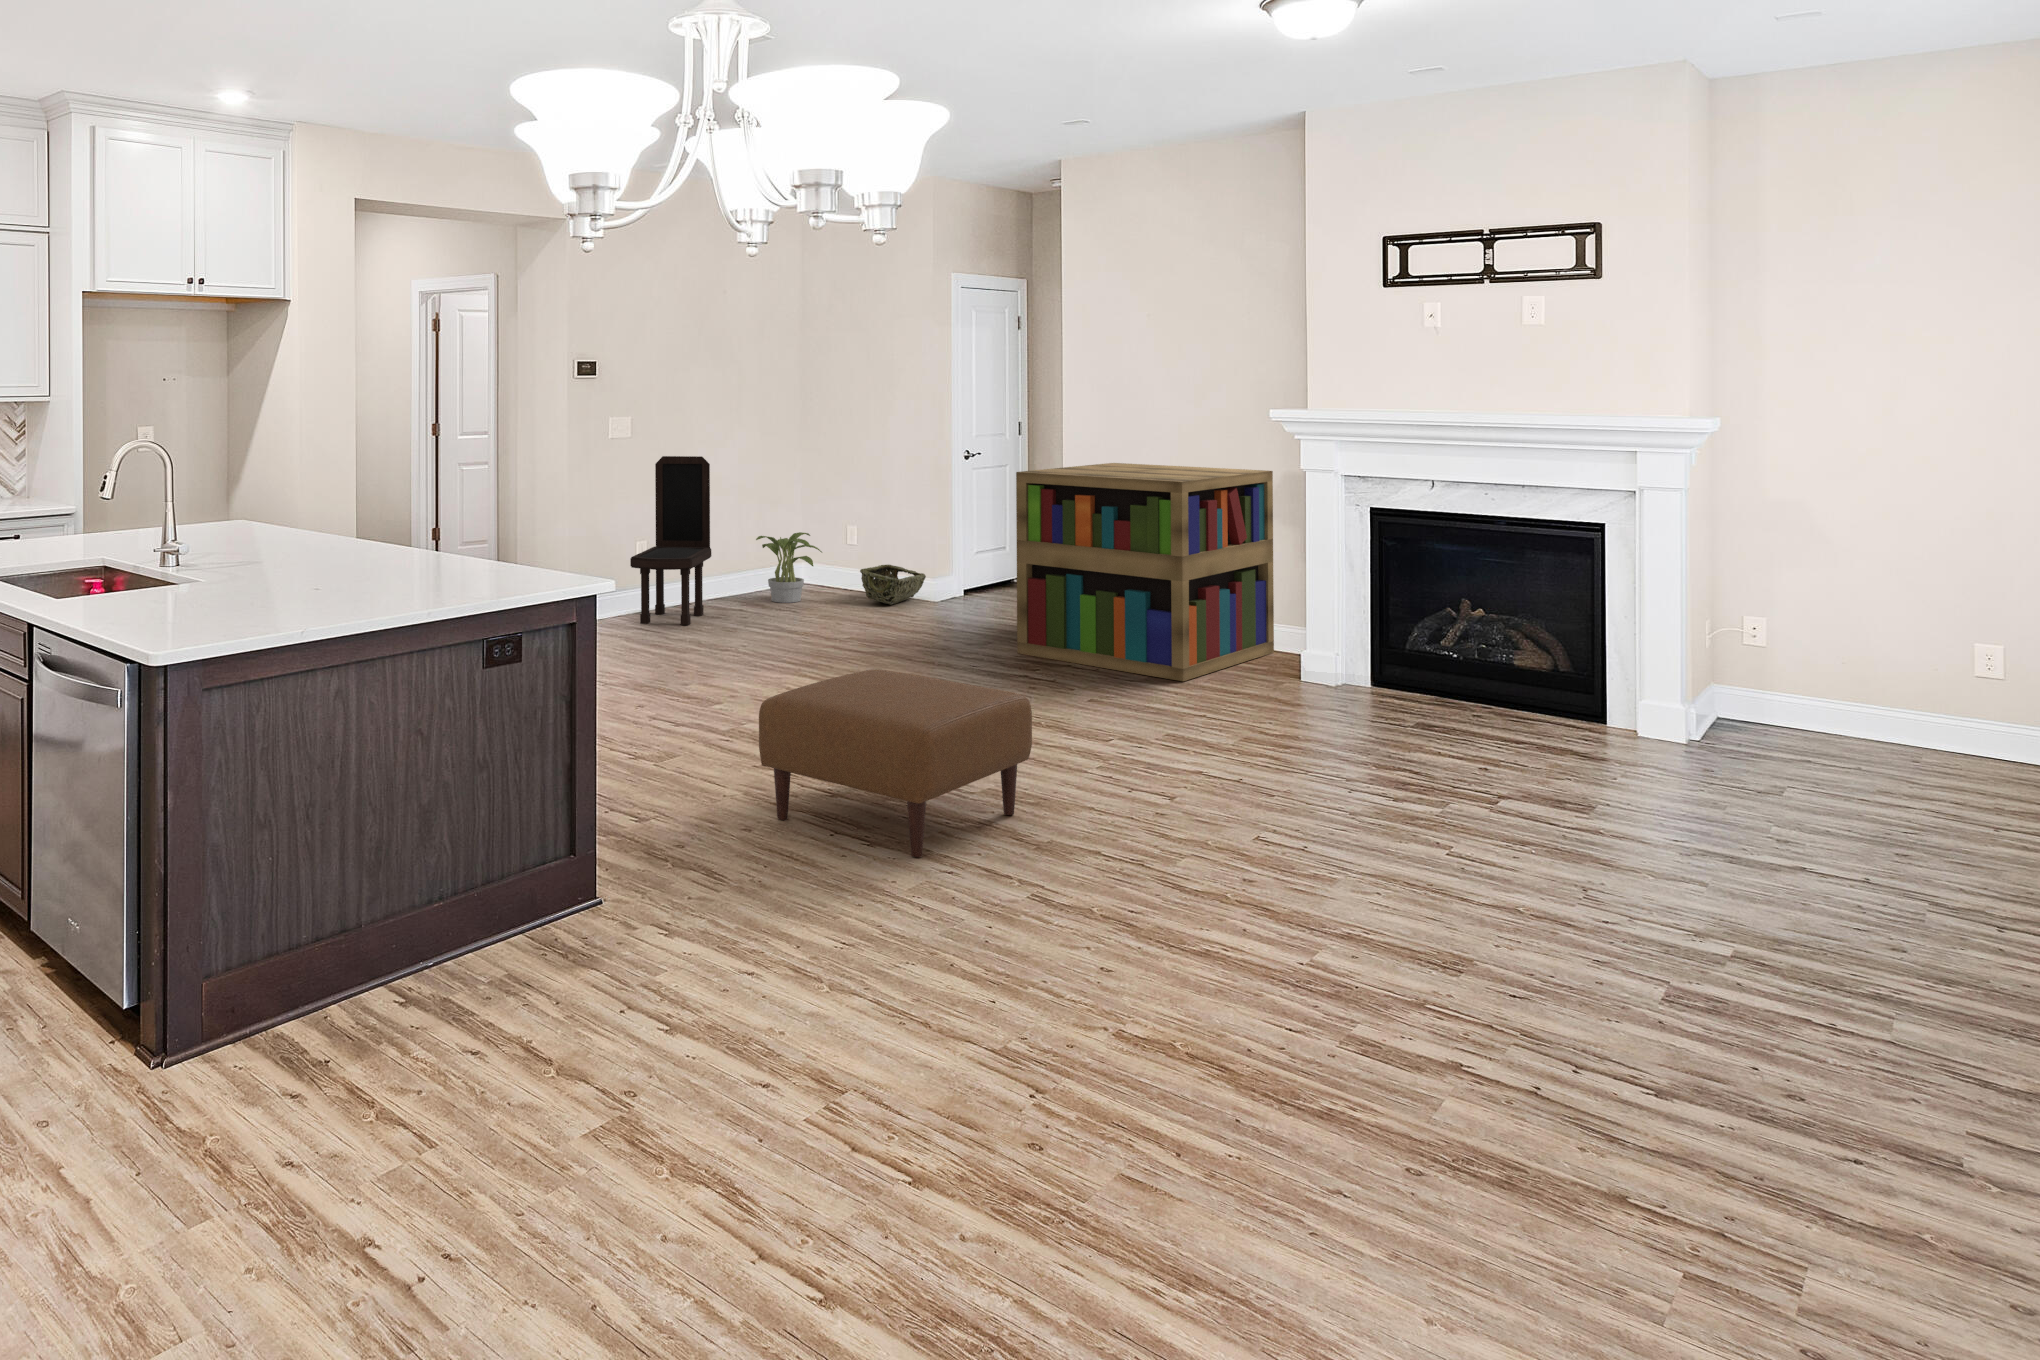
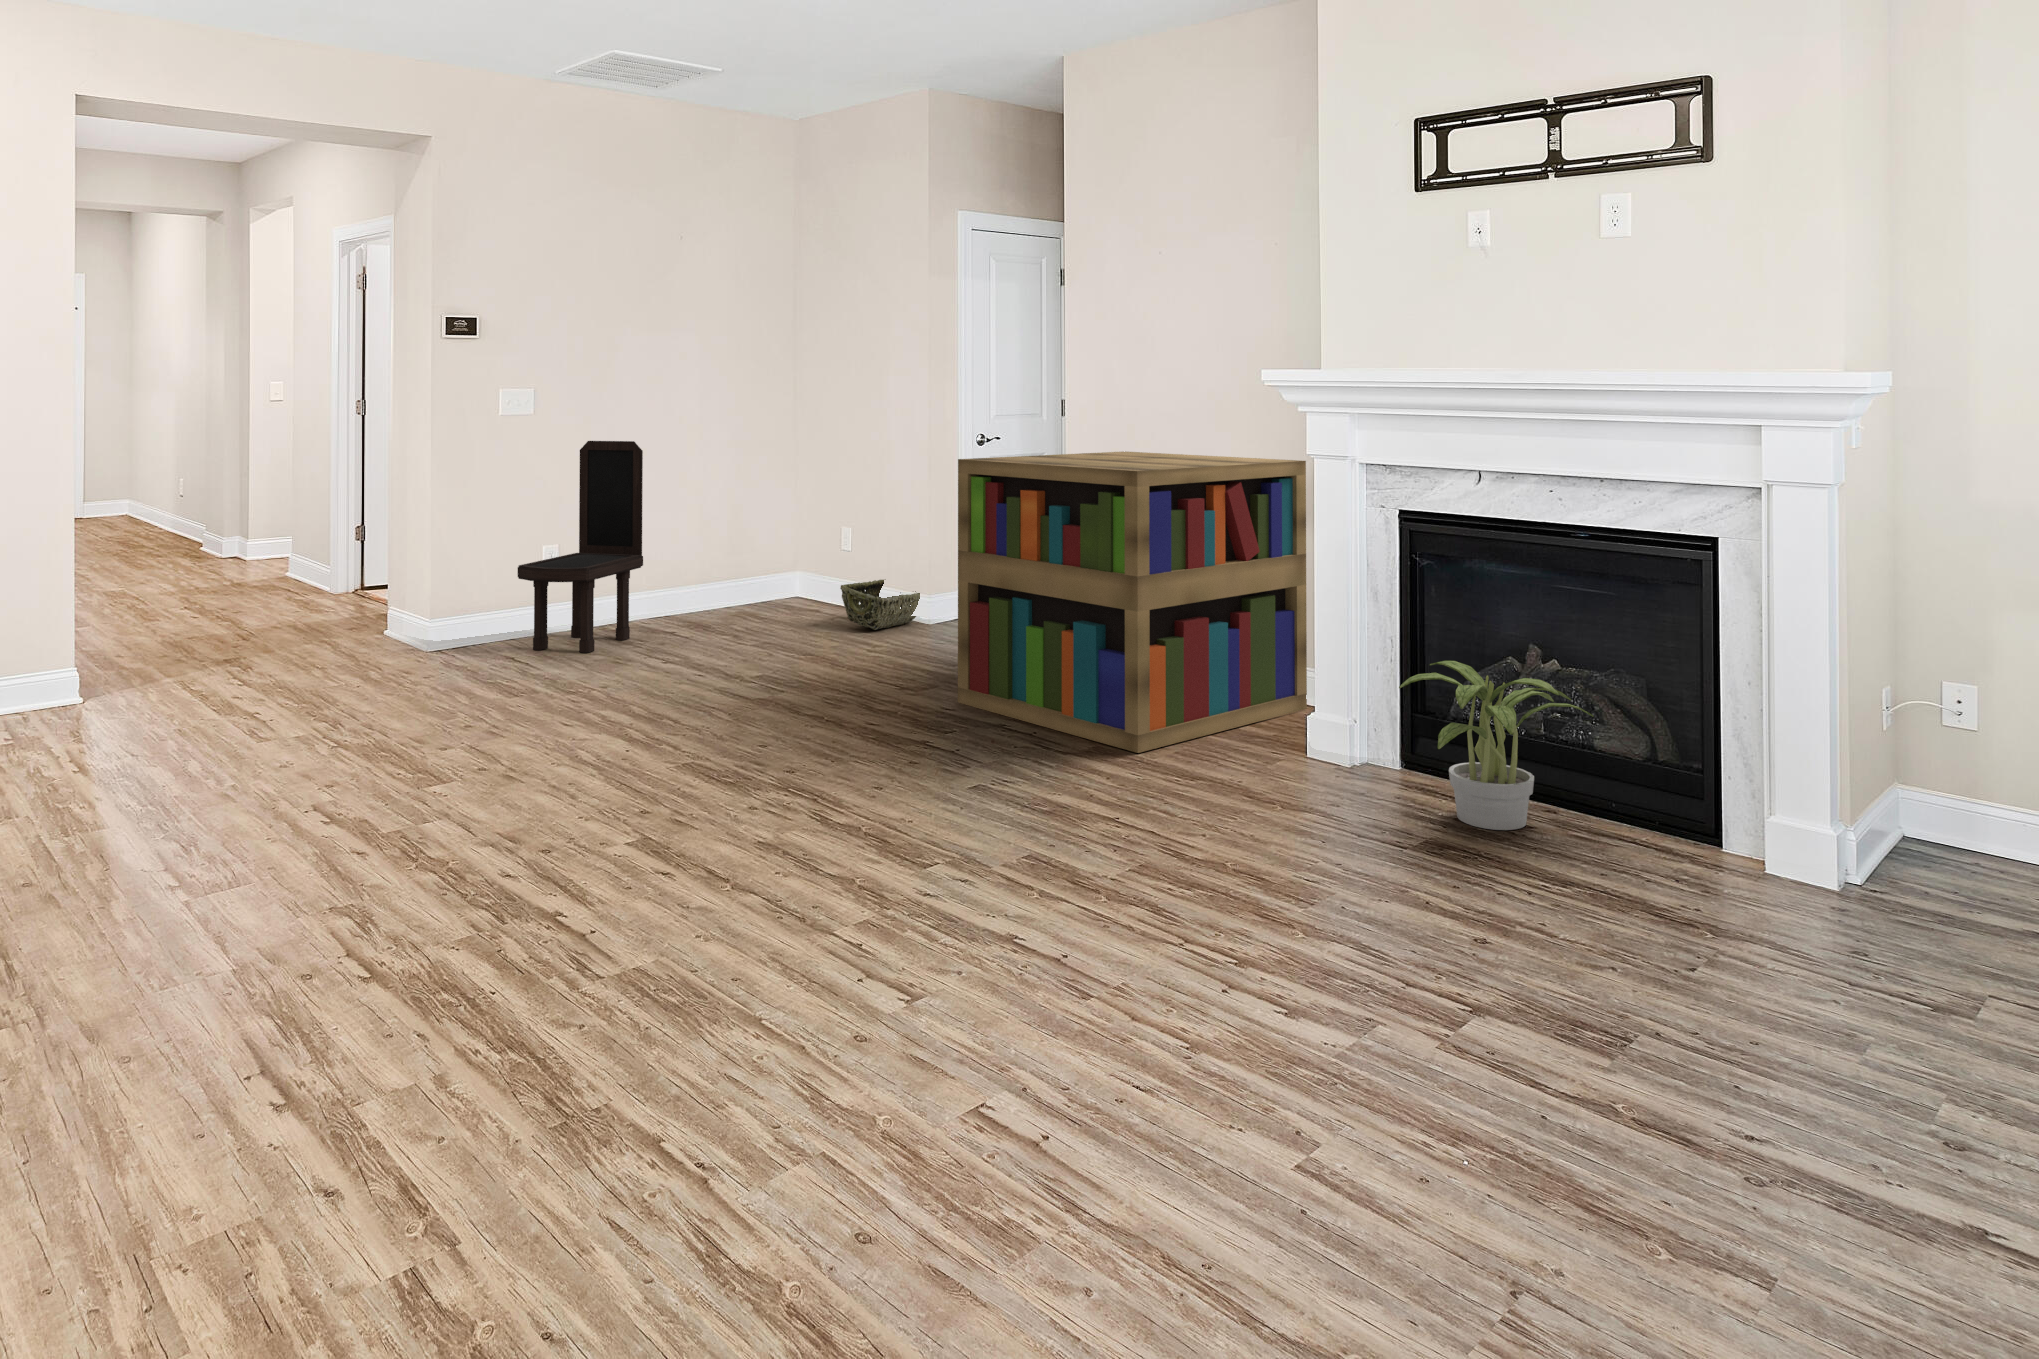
potted plant: present [756,532,822,603] -> present [1399,661,1593,830]
ottoman: present [759,669,1032,857] -> none [173,750,635,1117]

